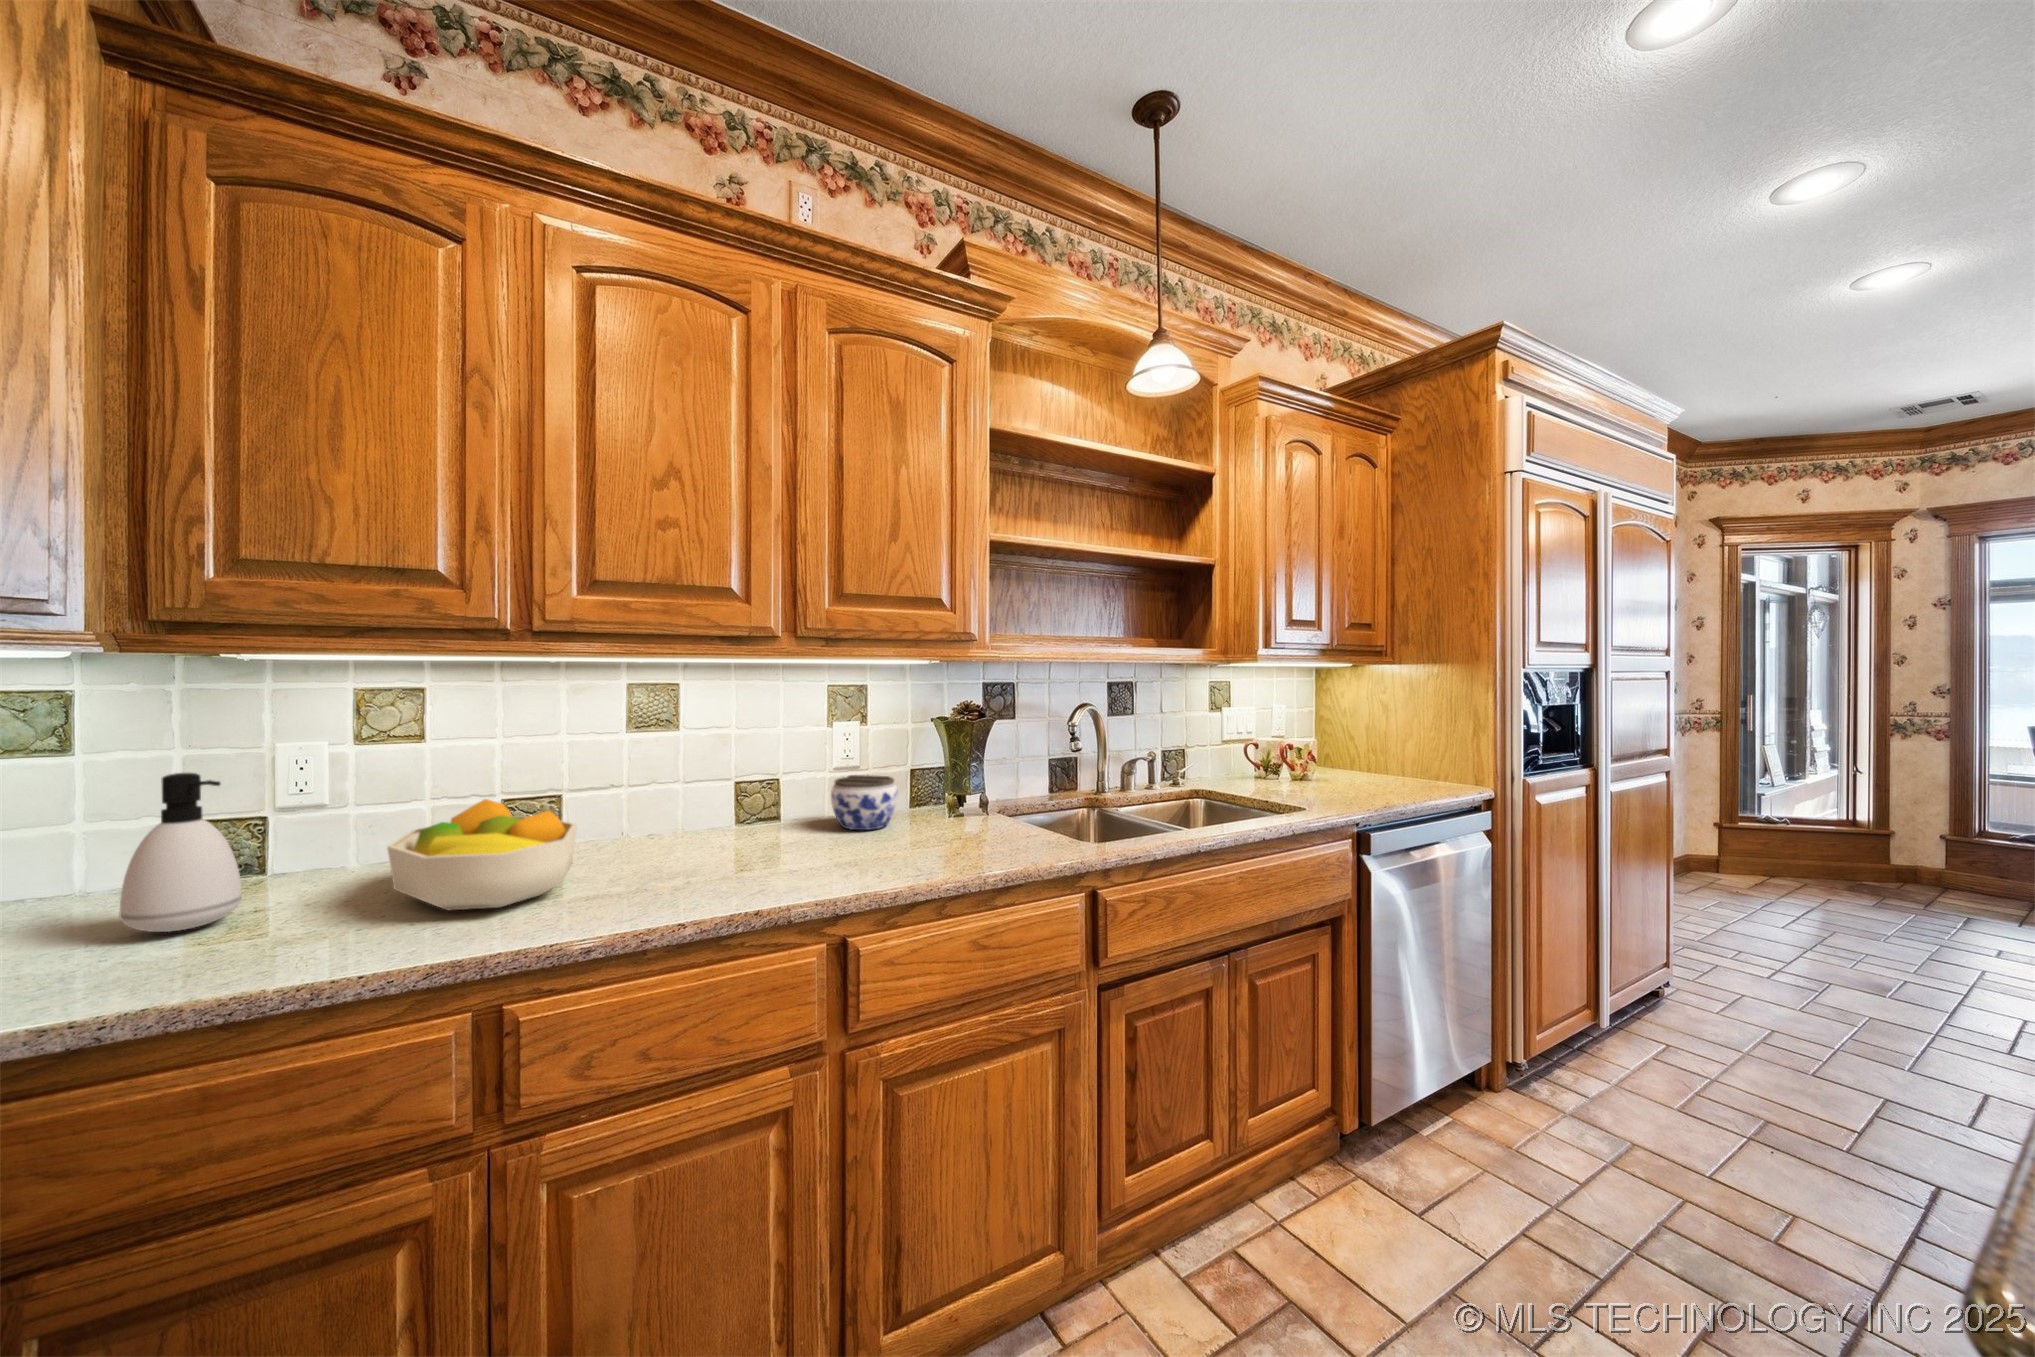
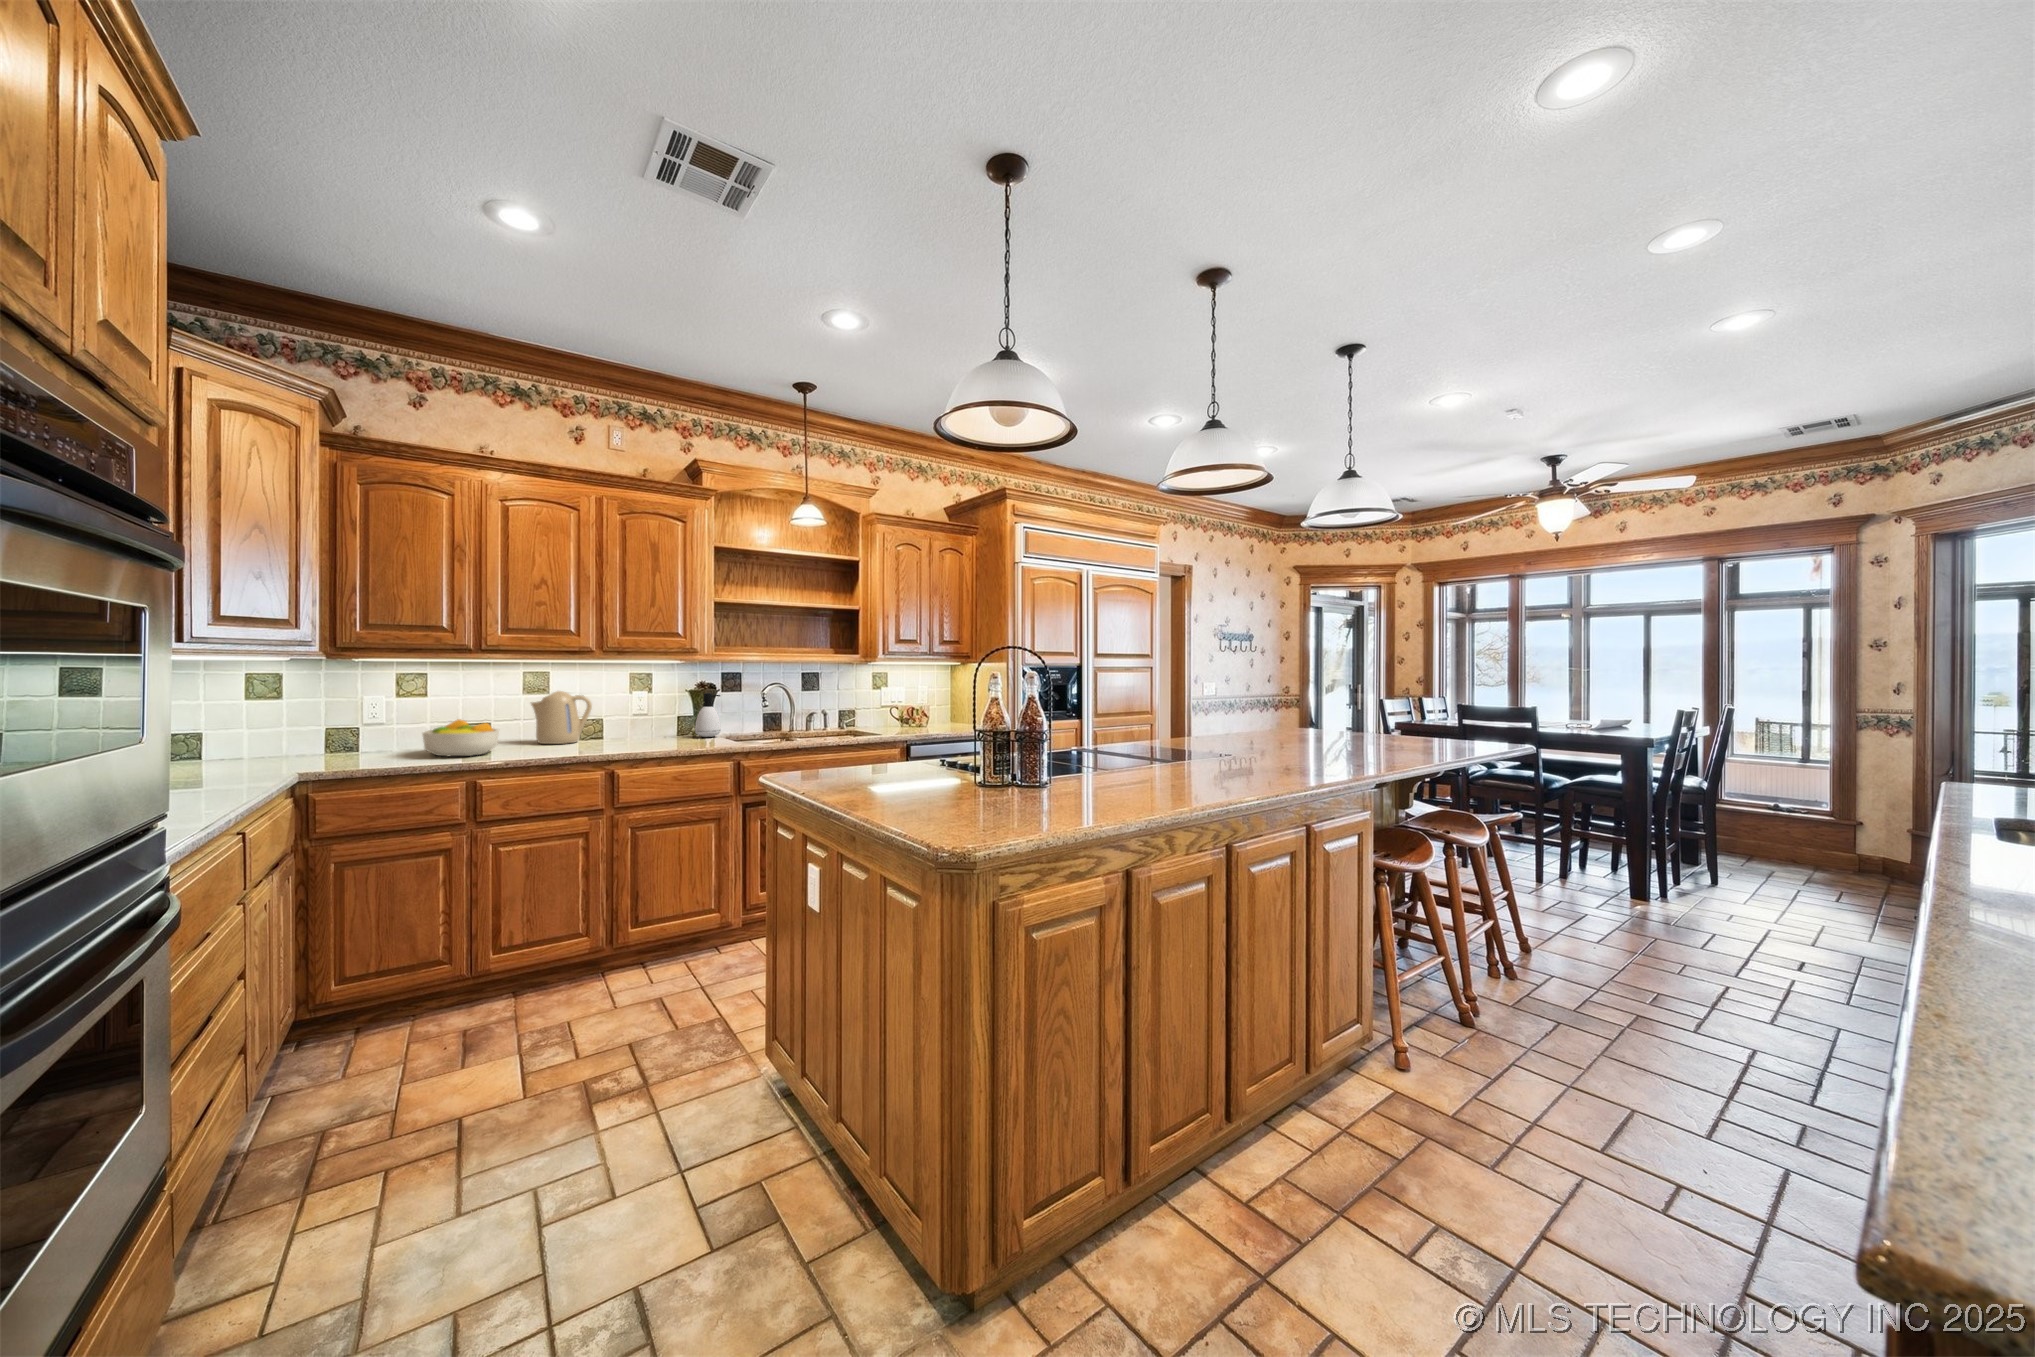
kettle: none [641,724,767,845] -> present [531,691,592,744]
soap dispenser: present [120,773,242,932] -> present [695,693,721,737]
jar: present [831,775,898,830] -> none [625,716,660,741]

